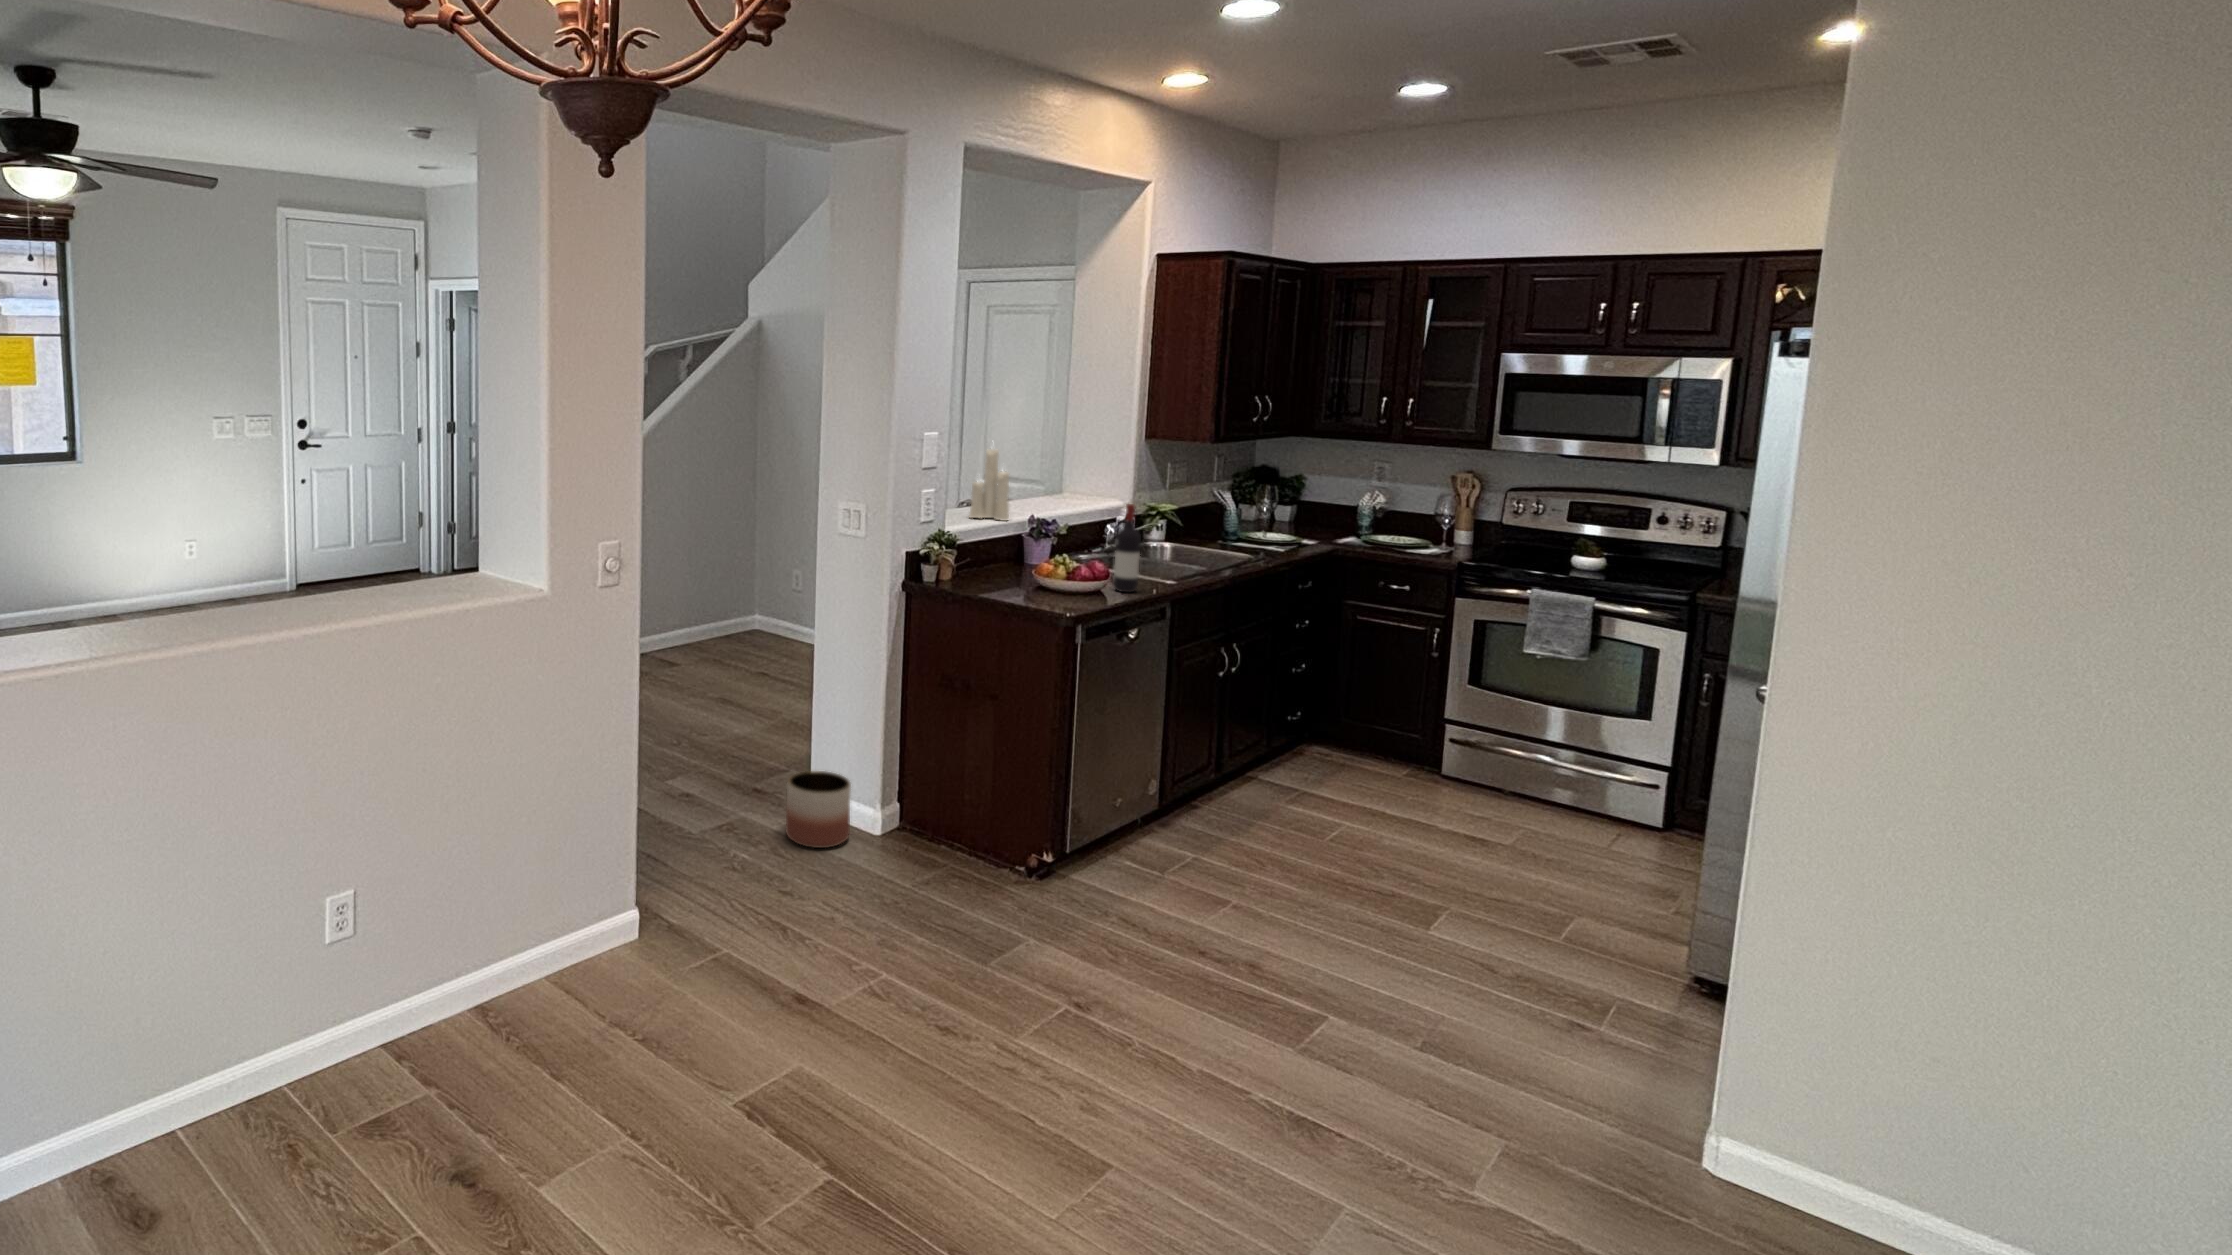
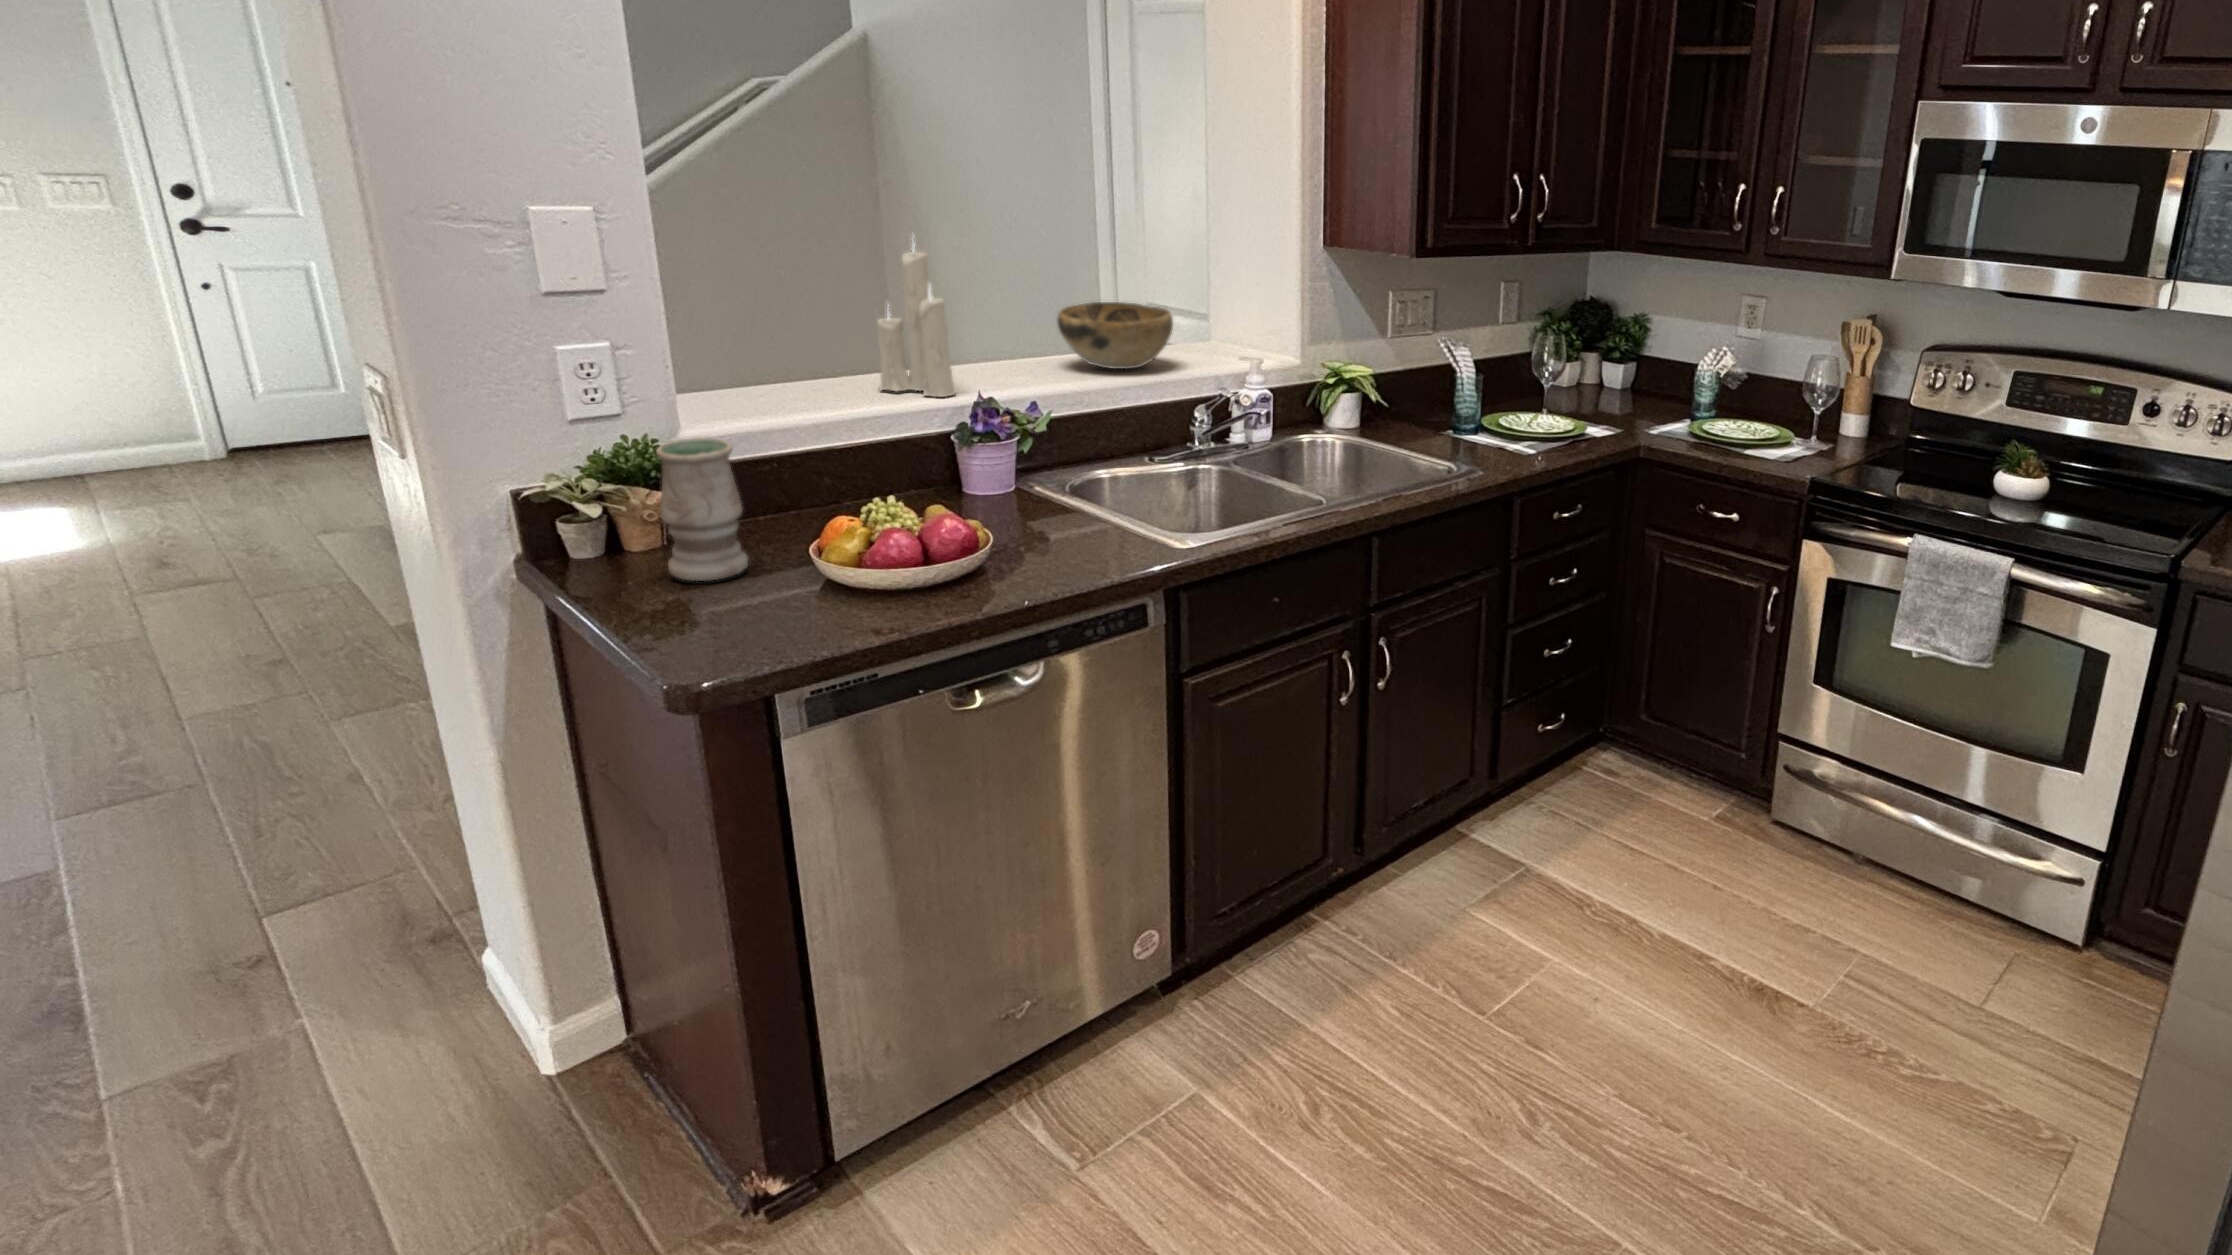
decorative bowl: none [1019,473,1080,508] -> present [1057,302,1173,369]
wine bottle: present [1114,504,1141,592] -> none [1020,378,1078,569]
vase: none [977,531,1011,593] -> present [656,437,748,581]
planter: present [786,771,851,848] -> none [288,929,490,1116]

